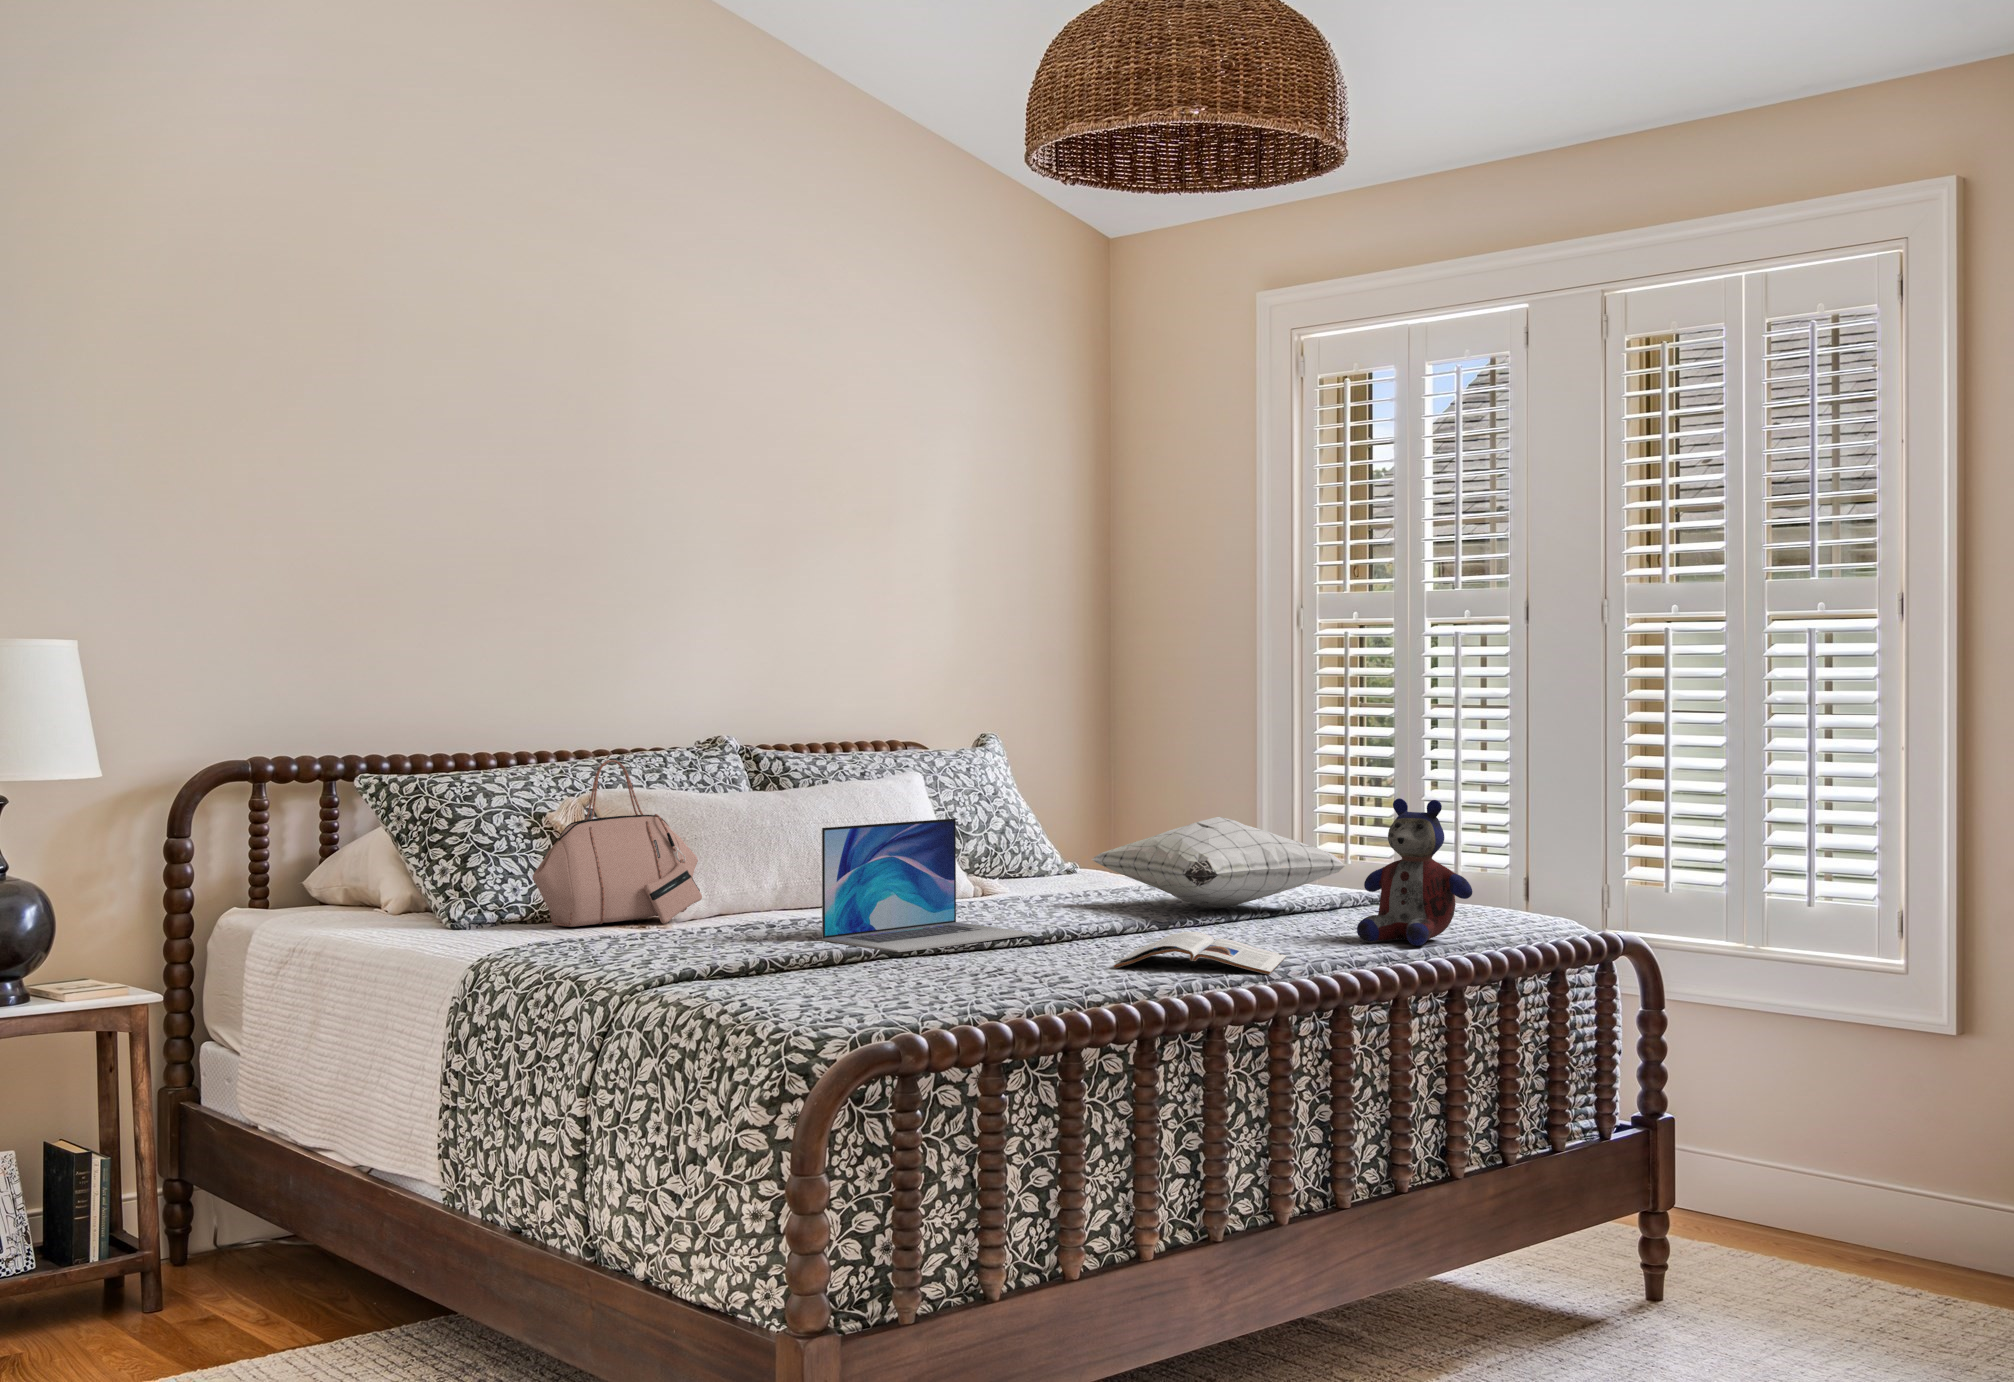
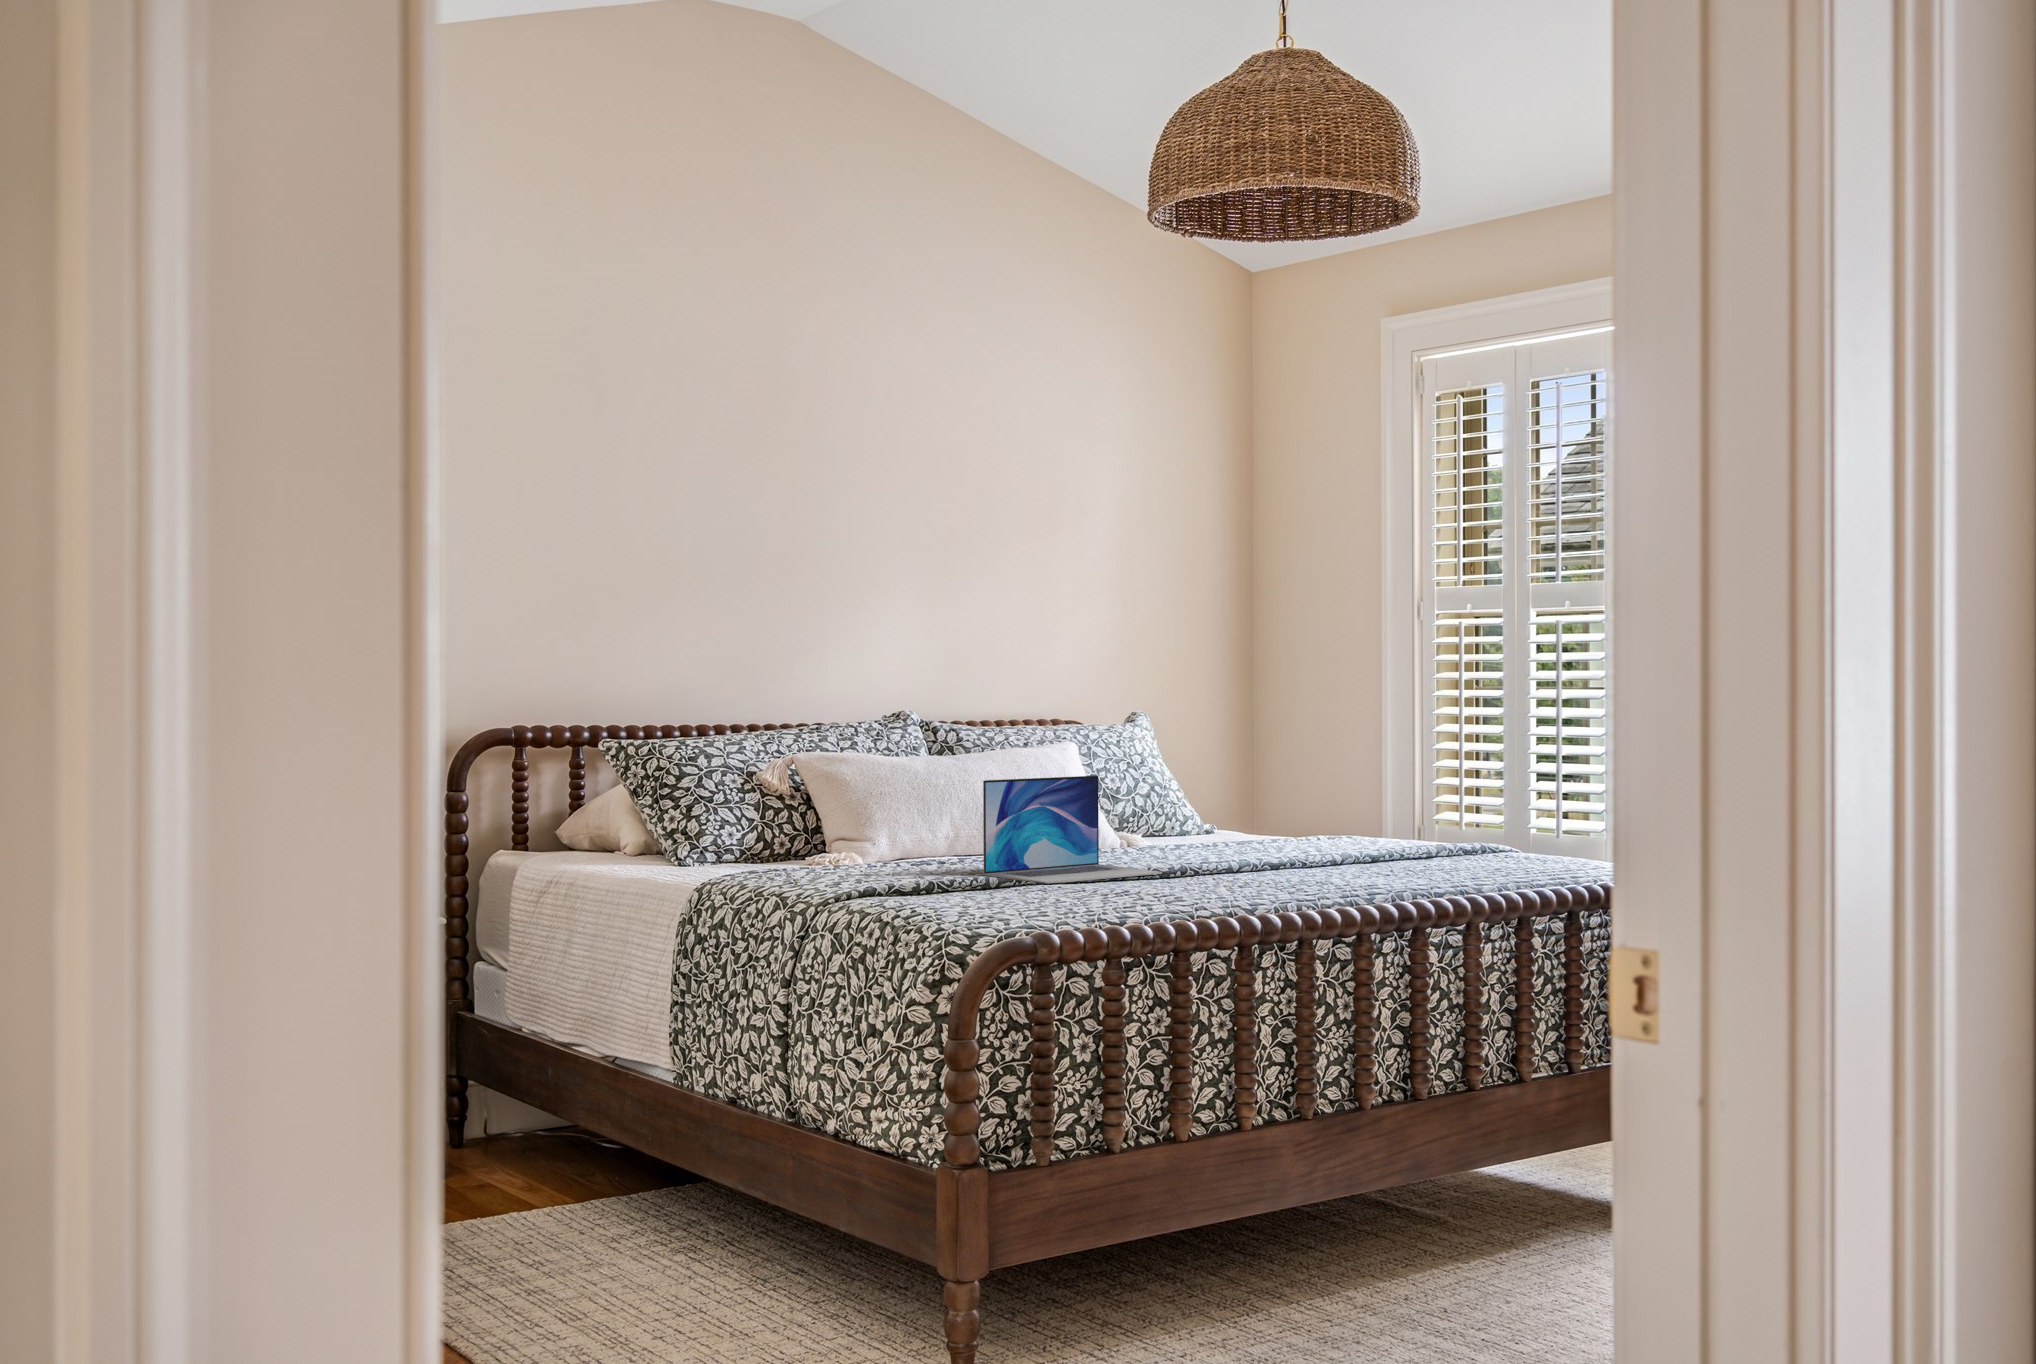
handbag: present [532,760,702,927] -> none [744,726,885,864]
stuffed bear: present [1357,798,1472,946] -> none [1443,758,1545,884]
pillow: present [1092,817,1346,908] -> none [1220,779,1446,859]
magazine: present [1114,932,1286,975] -> none [1225,868,1376,901]

